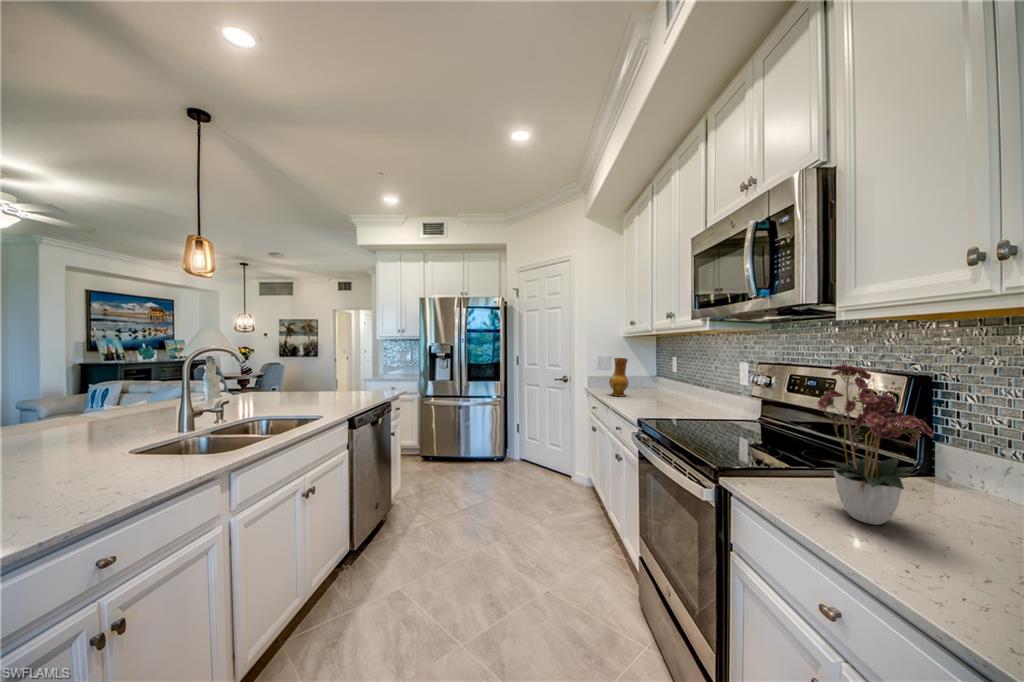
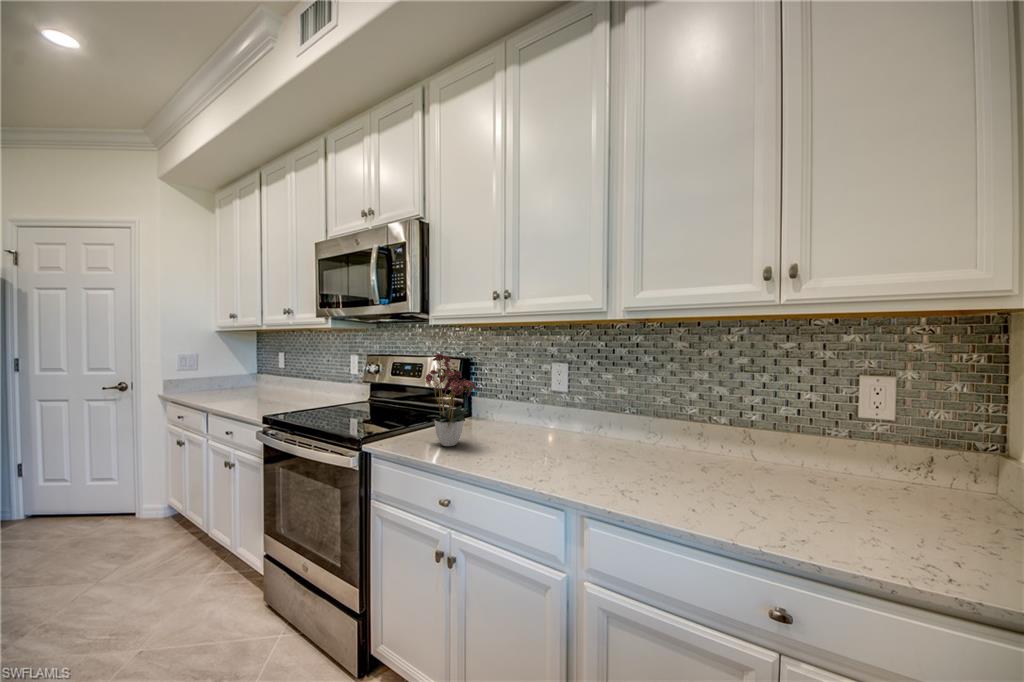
ceramic jug: present [609,358,629,397] -> none [202,356,229,402]

